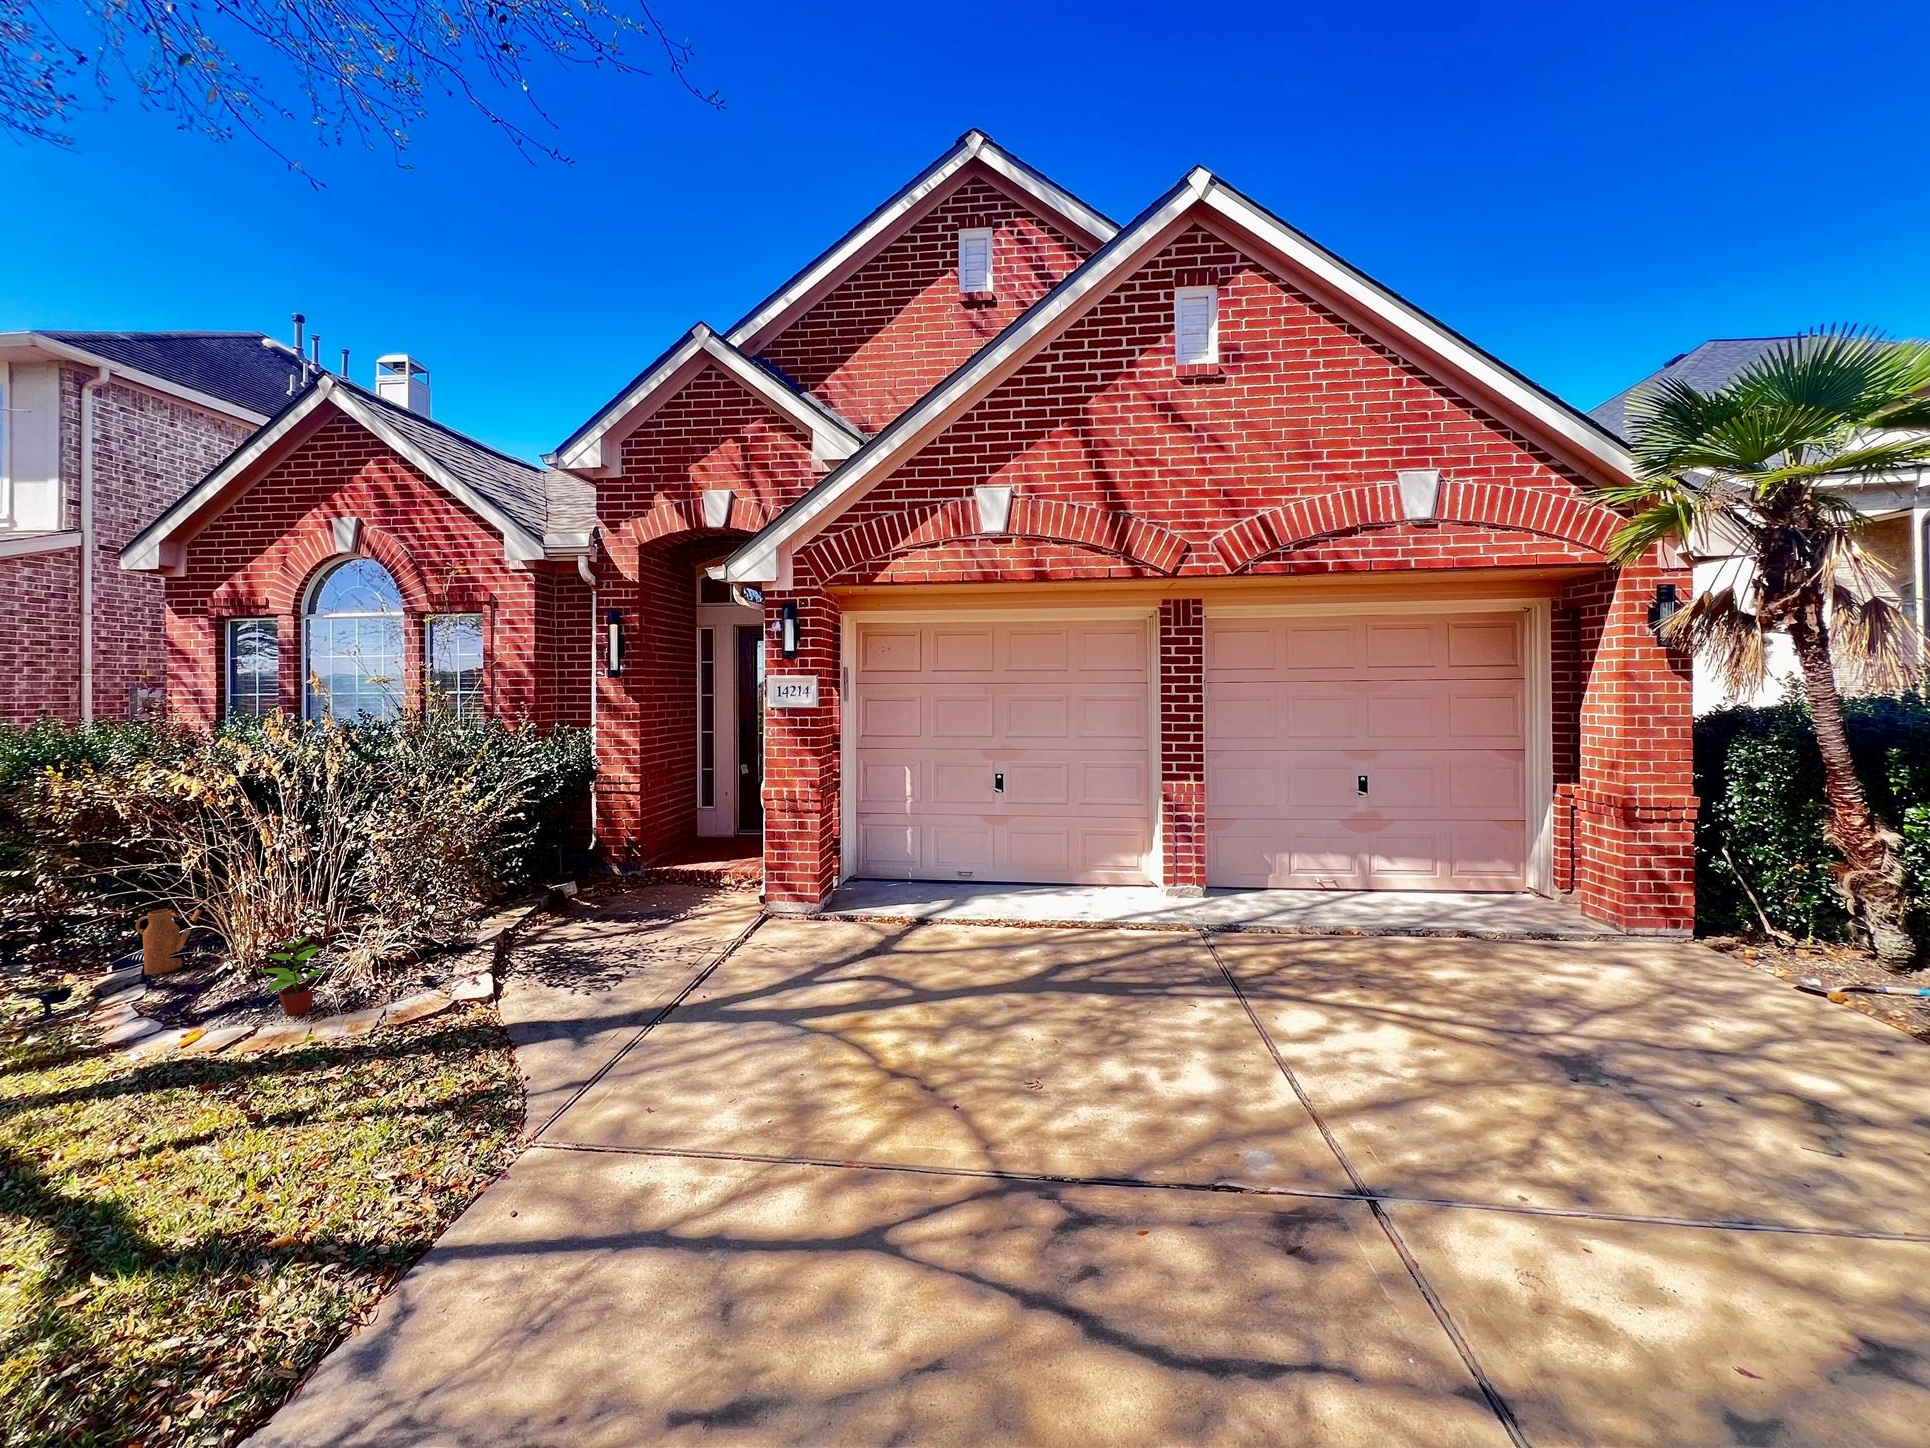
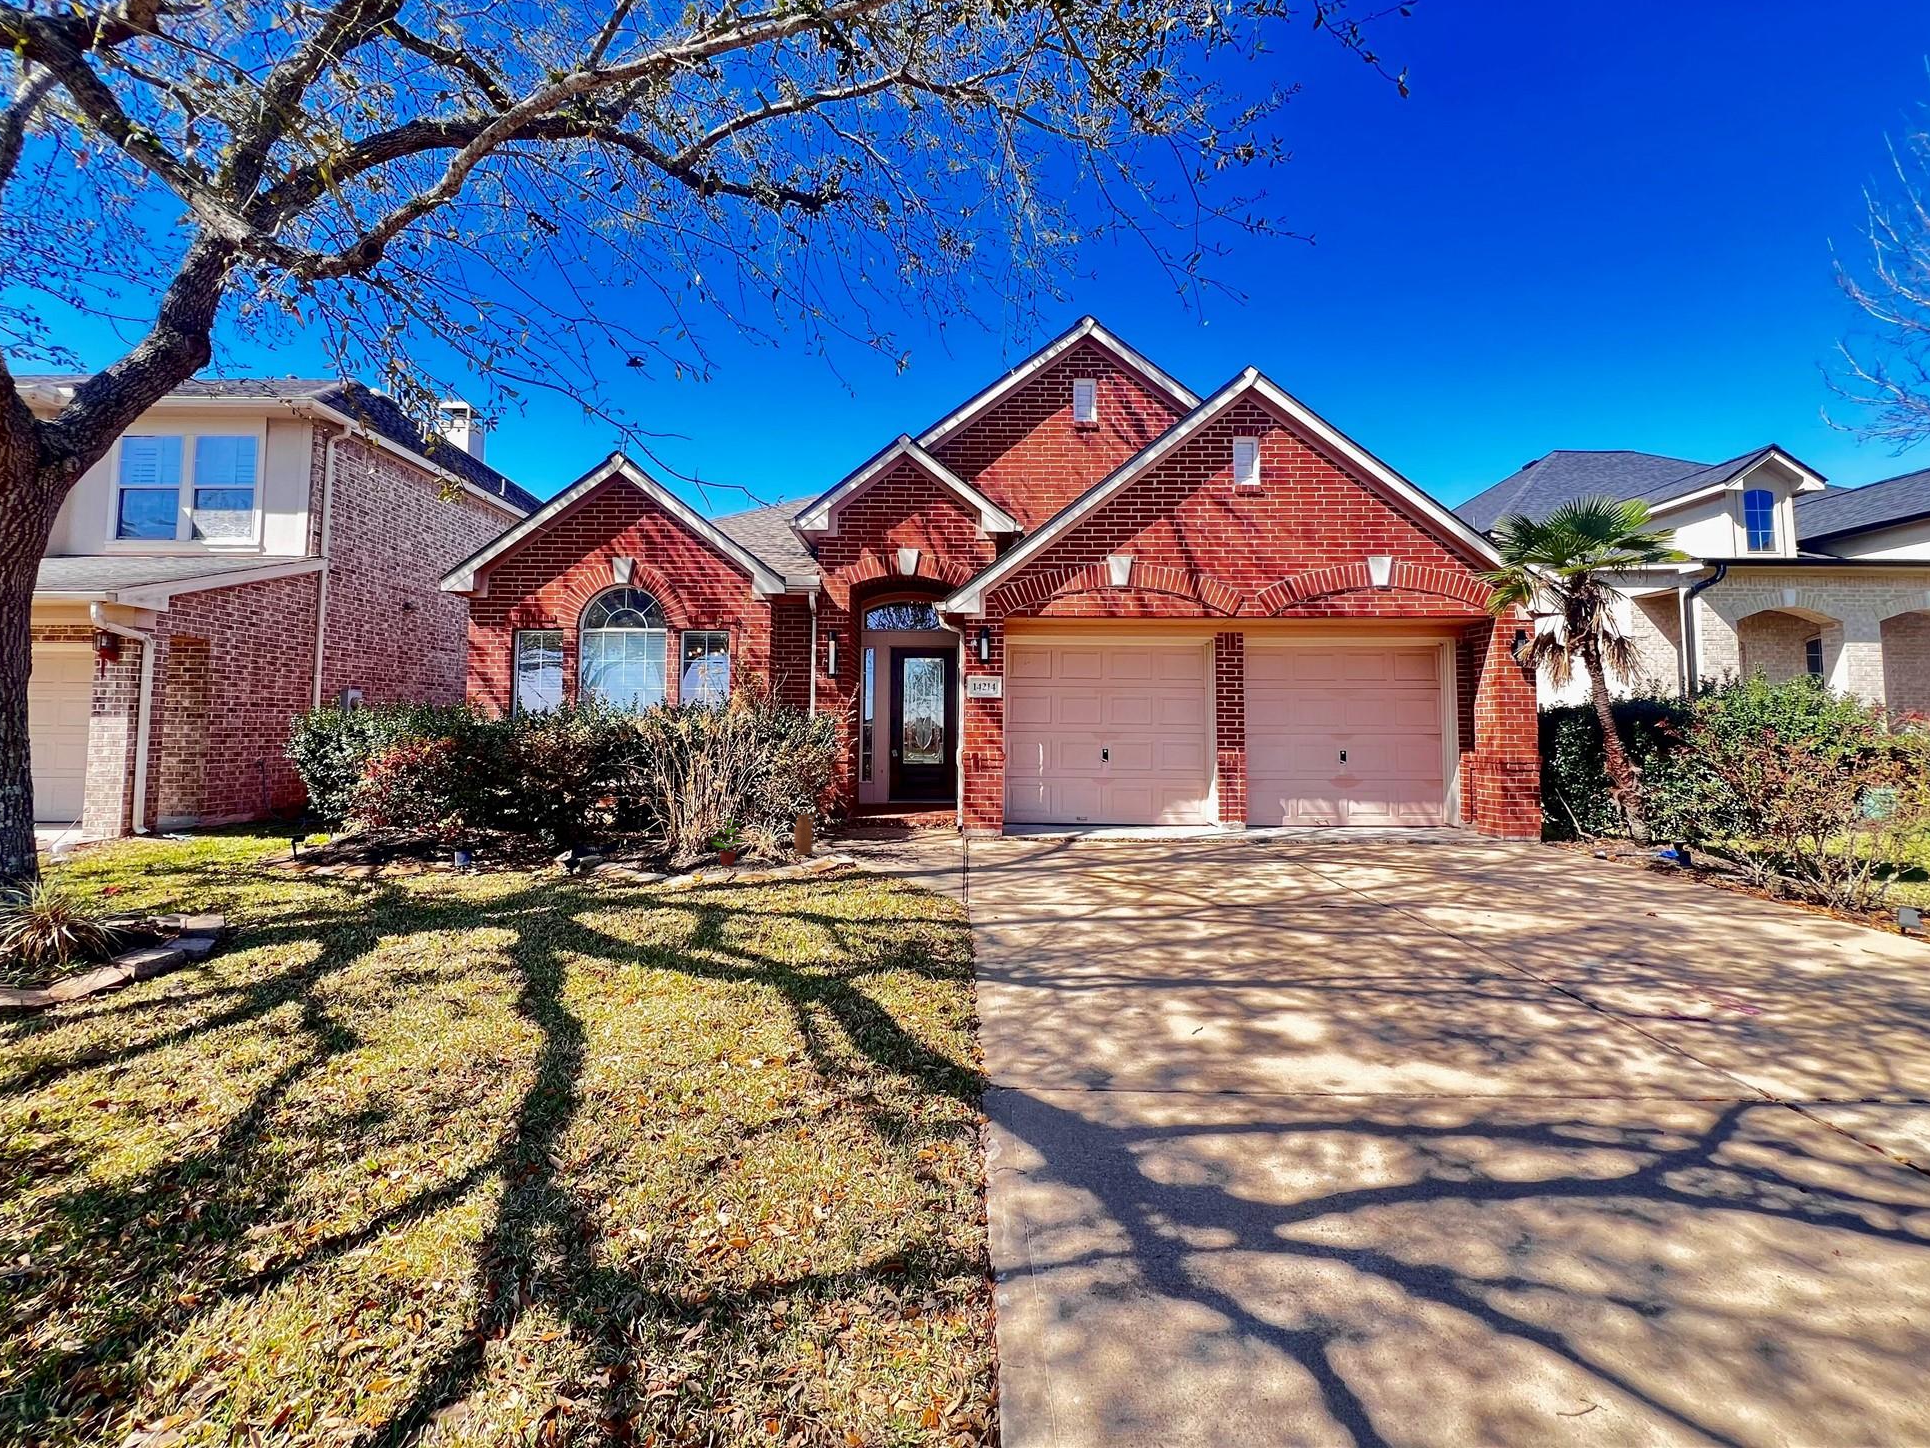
watering can: present [136,908,202,975] -> present [794,814,814,855]

